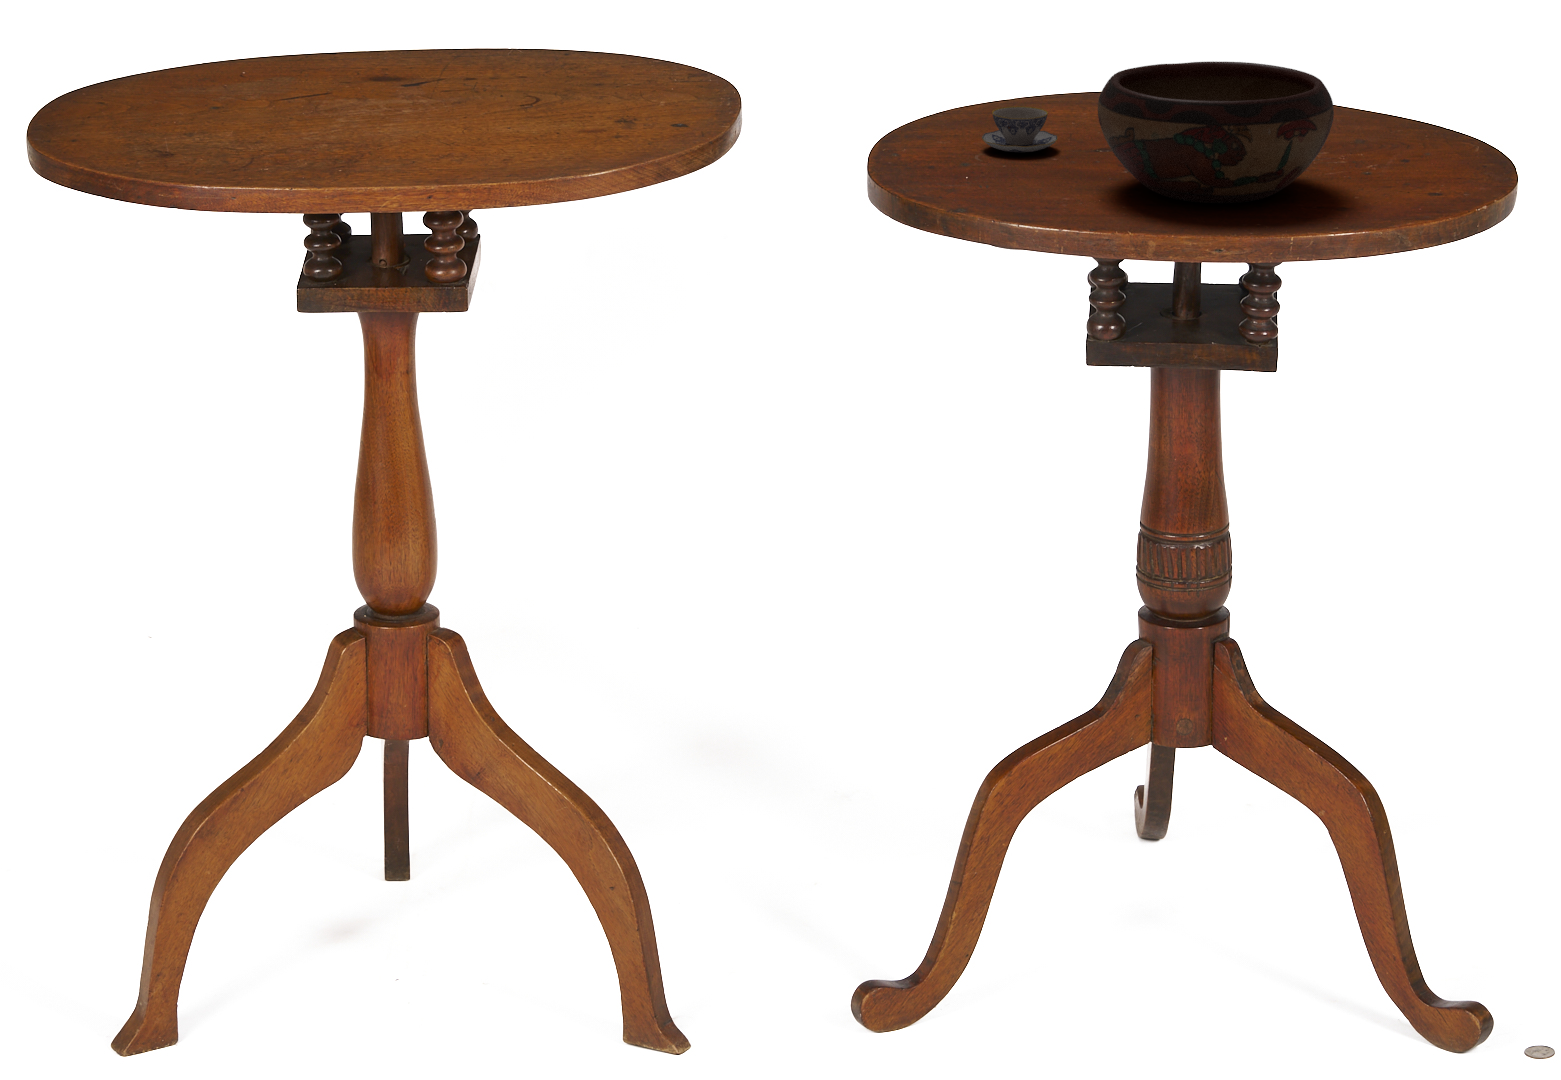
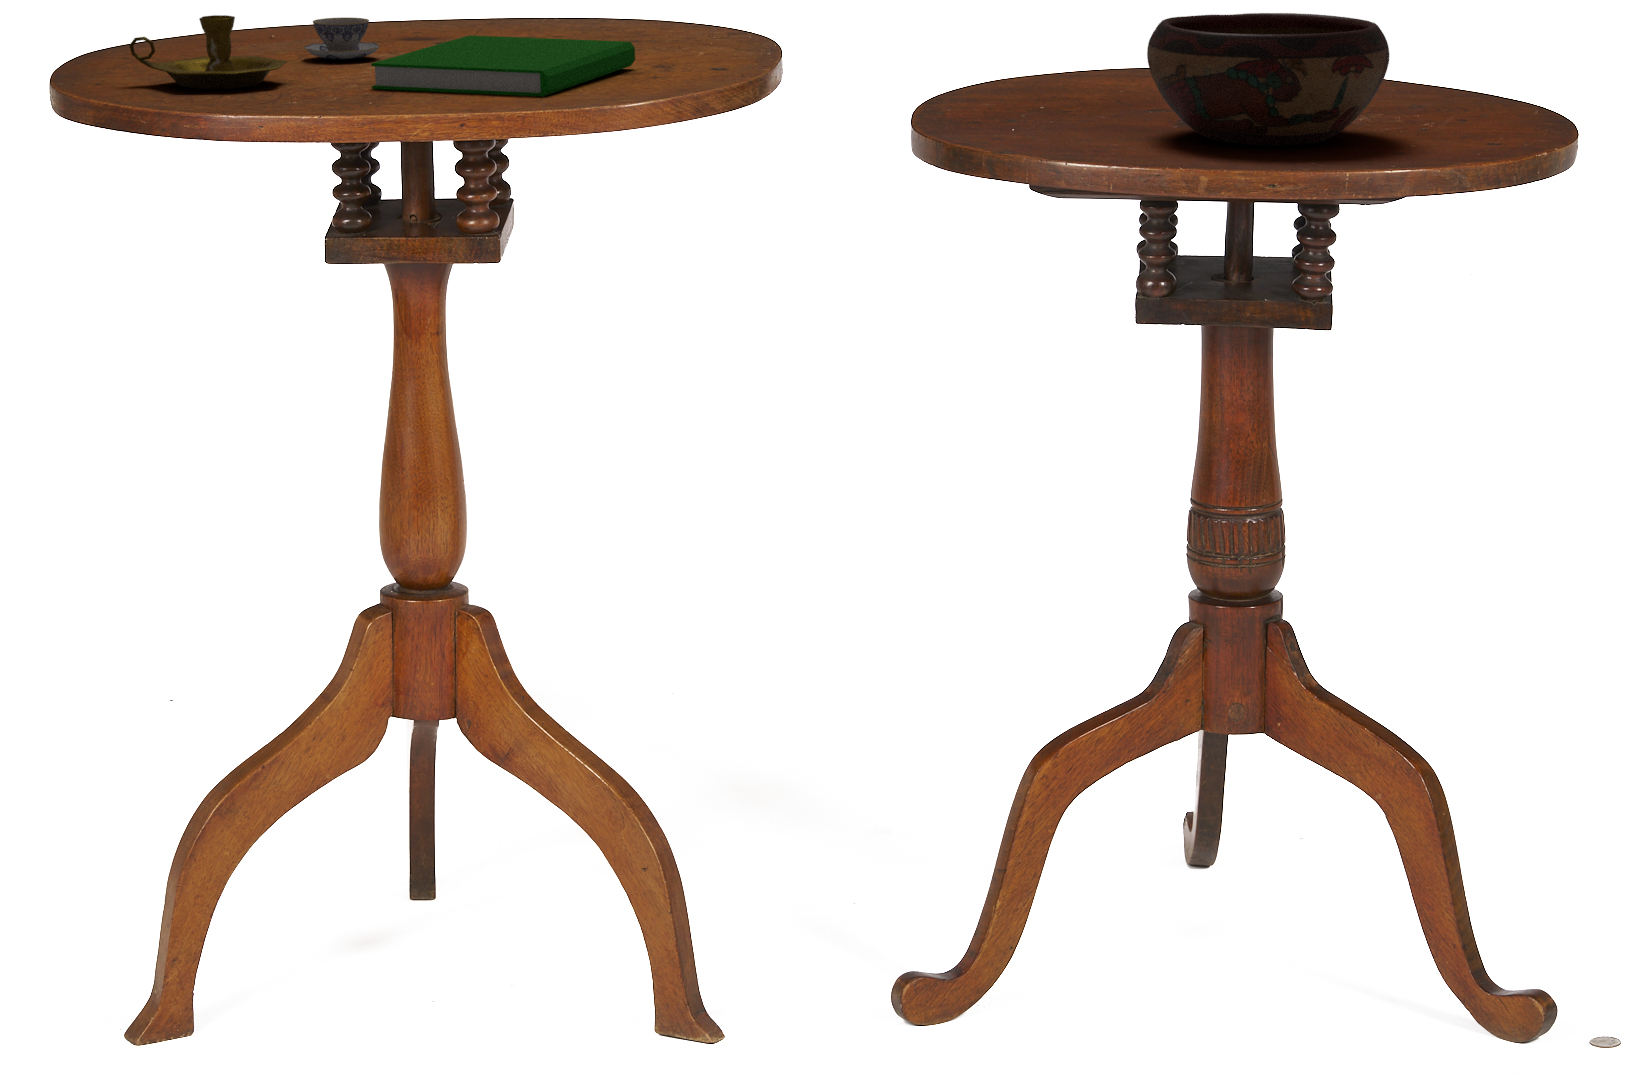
candlestick: none [102,71,257,146] -> present [130,15,287,89]
book: none [339,74,596,156] -> present [371,35,635,97]
teacup: present [982,106,1058,153] -> present [304,18,381,60]

